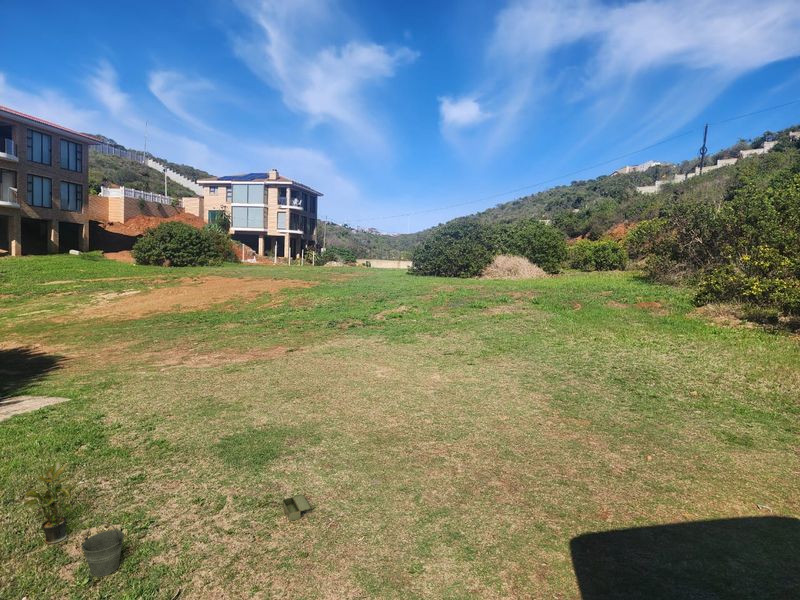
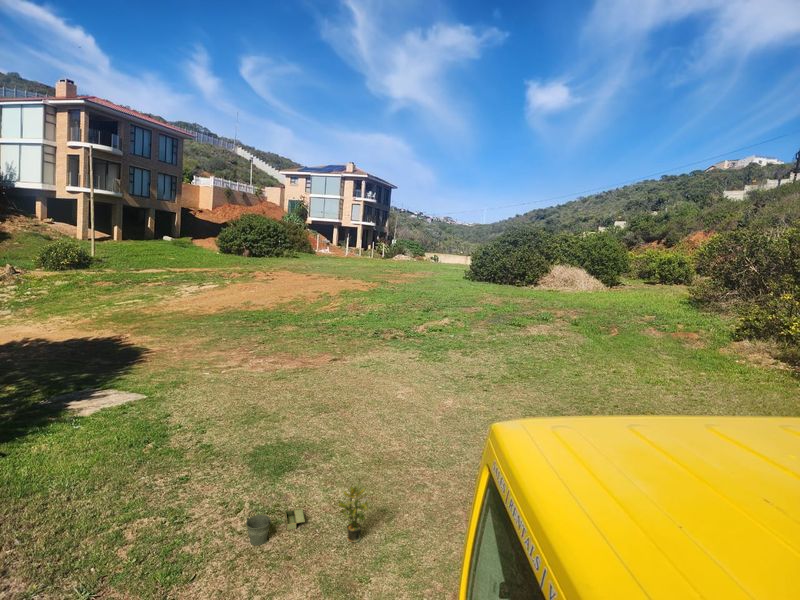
potted plant: present [24,461,76,544] -> present [338,484,368,542]
bucket: present [82,522,124,577] -> present [246,509,271,545]

